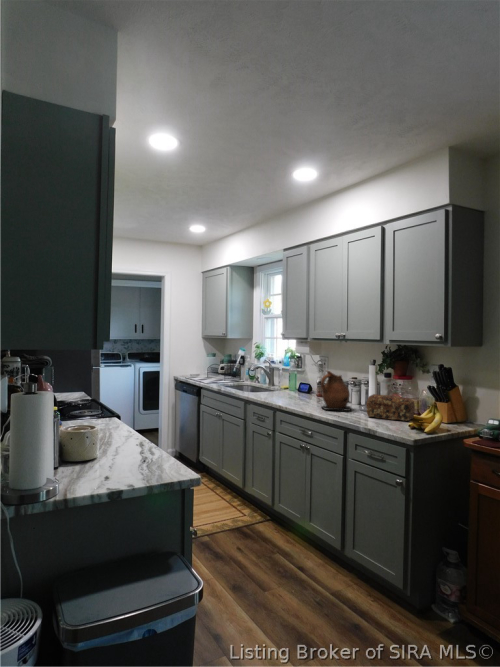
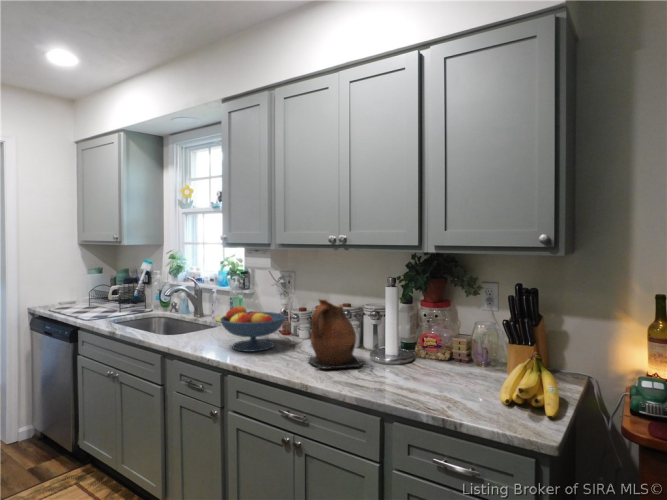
fruit bowl: none [277,375,315,402] -> present [220,306,285,352]
bread loaf: present [366,394,415,421] -> none [402,338,479,383]

